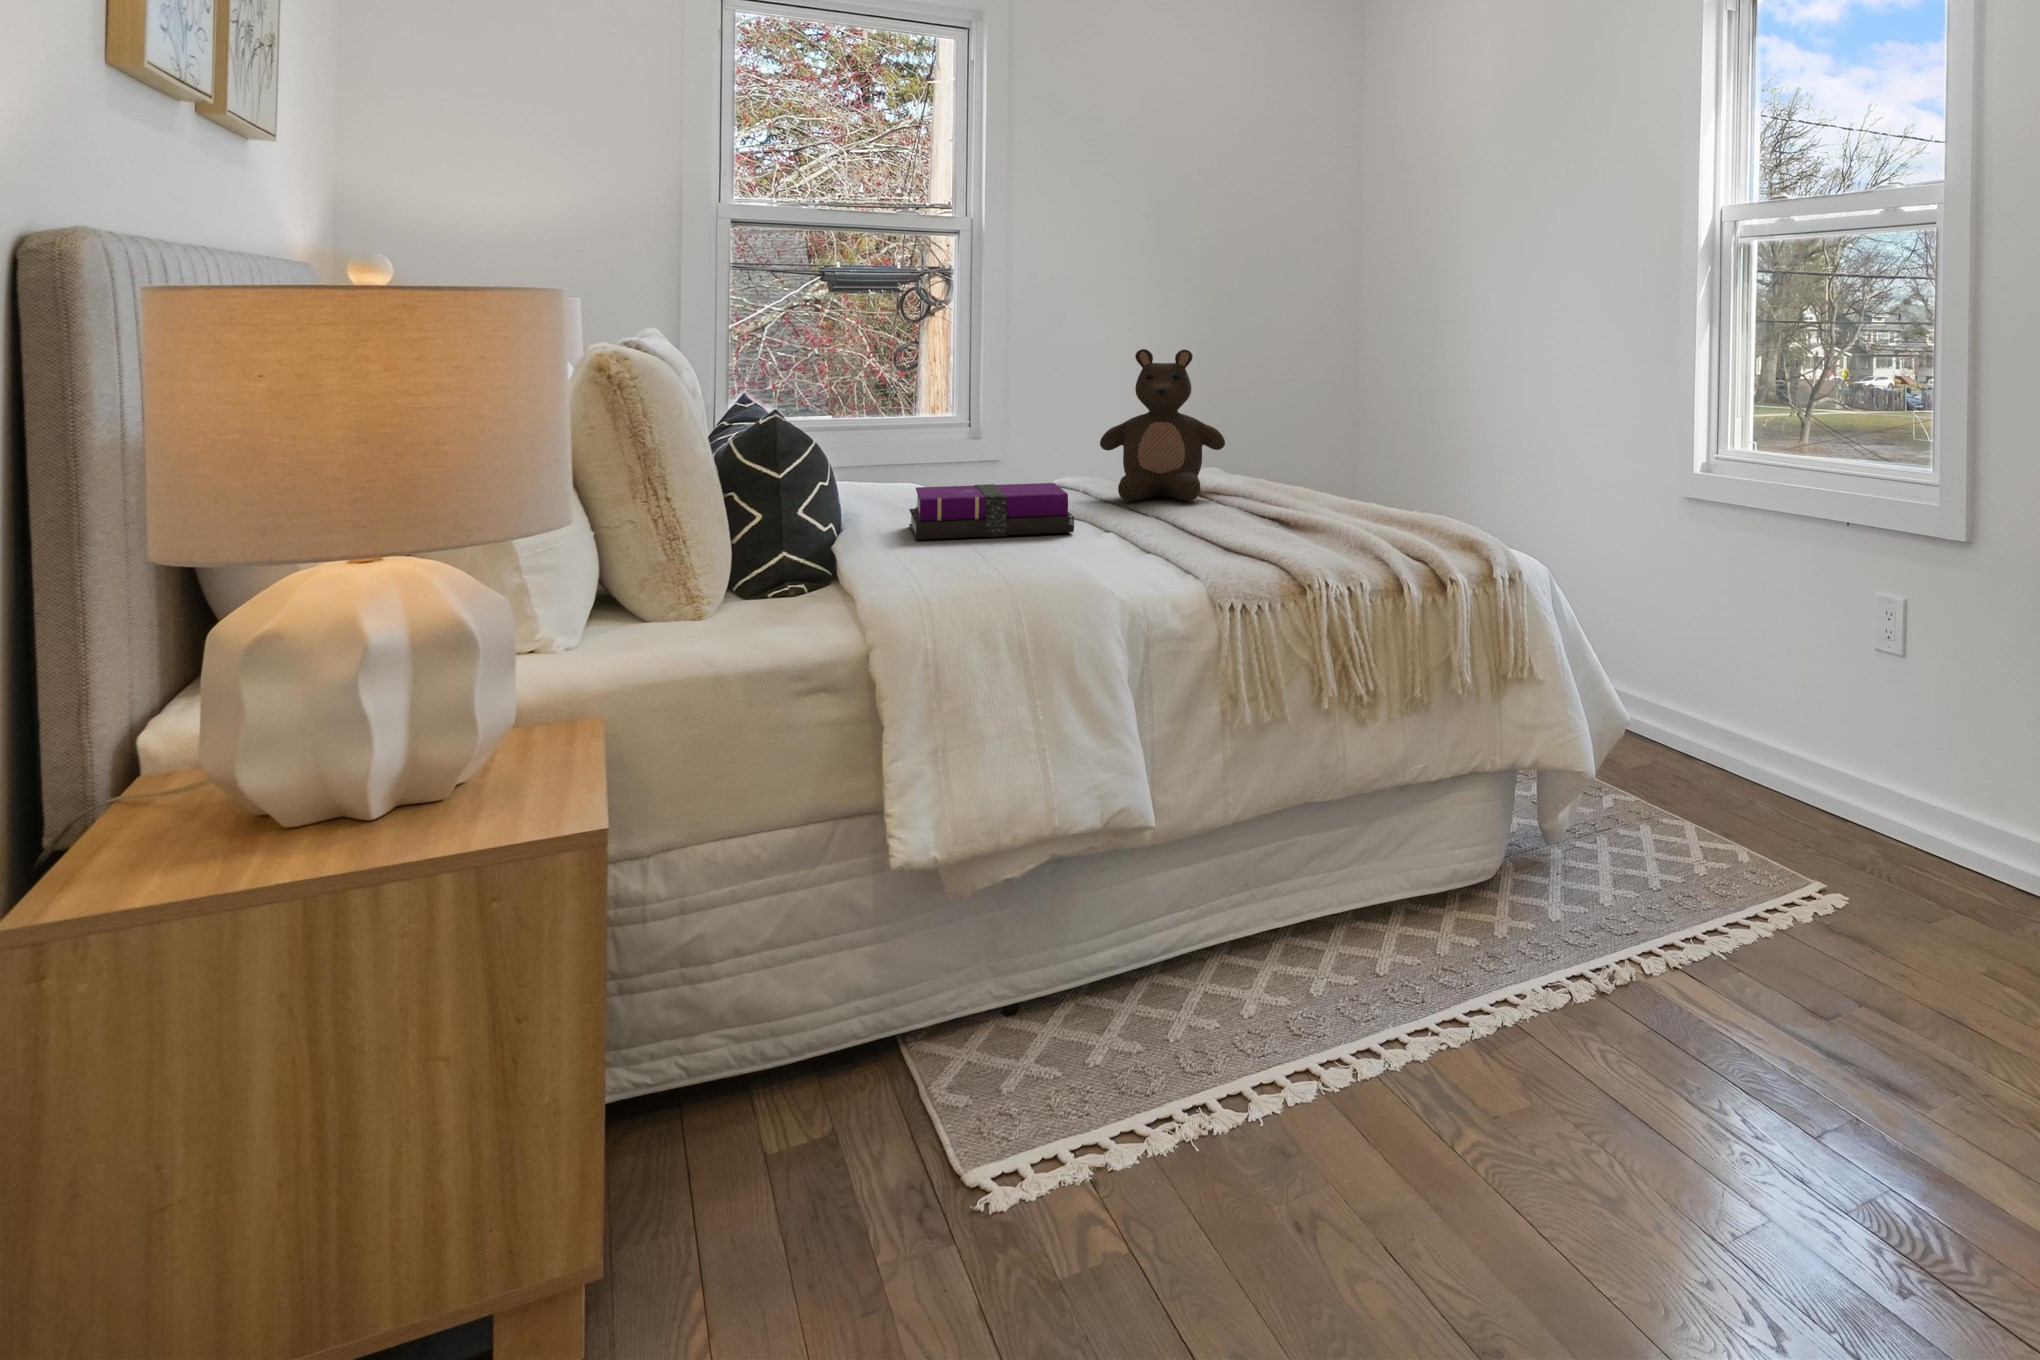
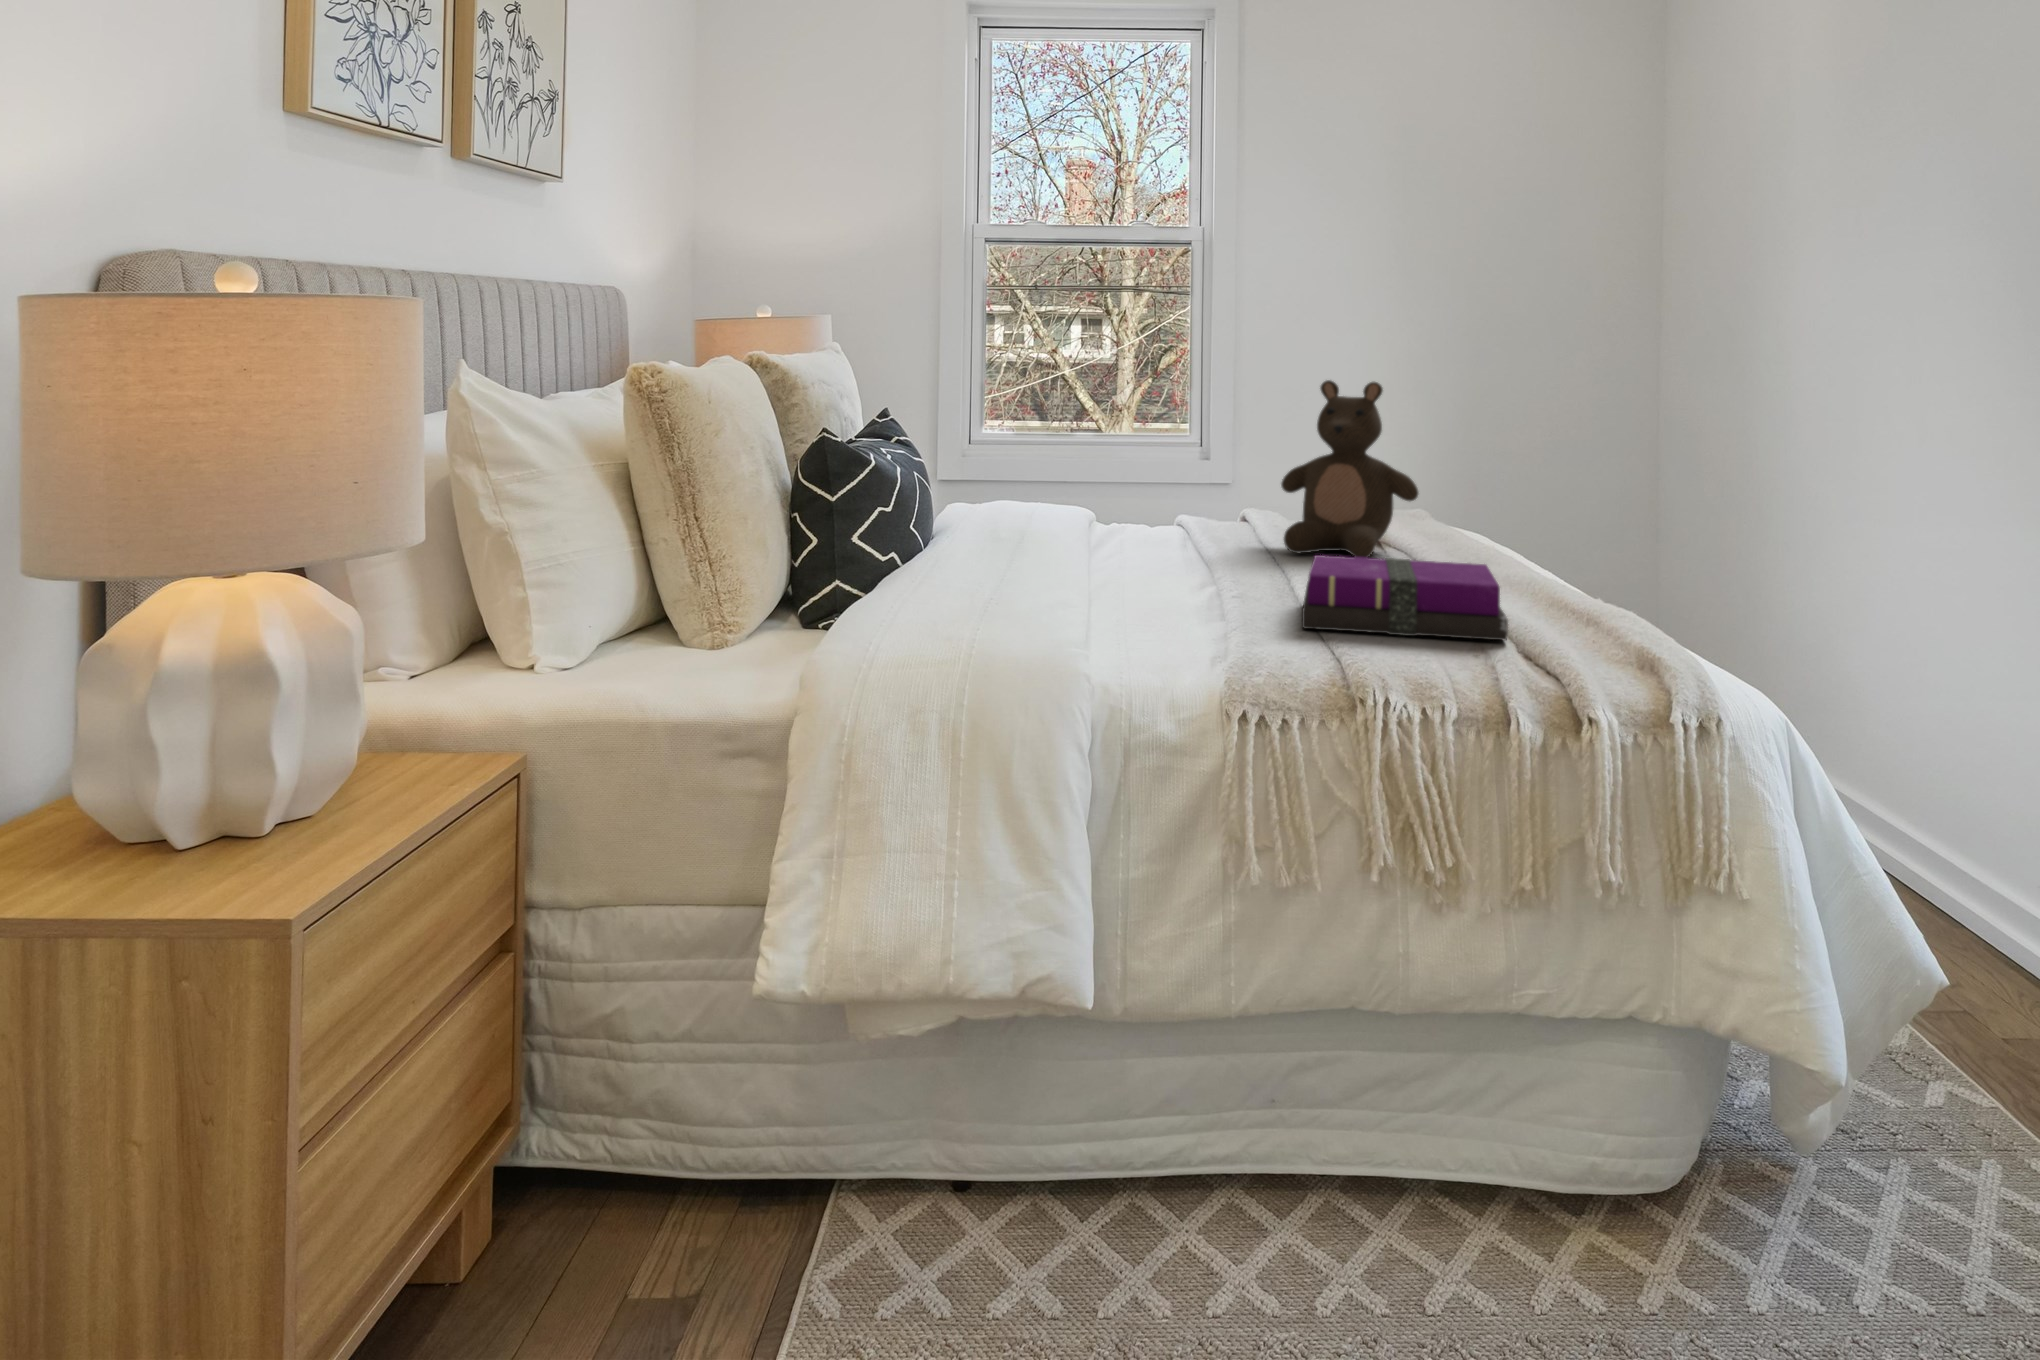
notebook: present [909,483,1074,540] -> present [1302,555,1508,640]

